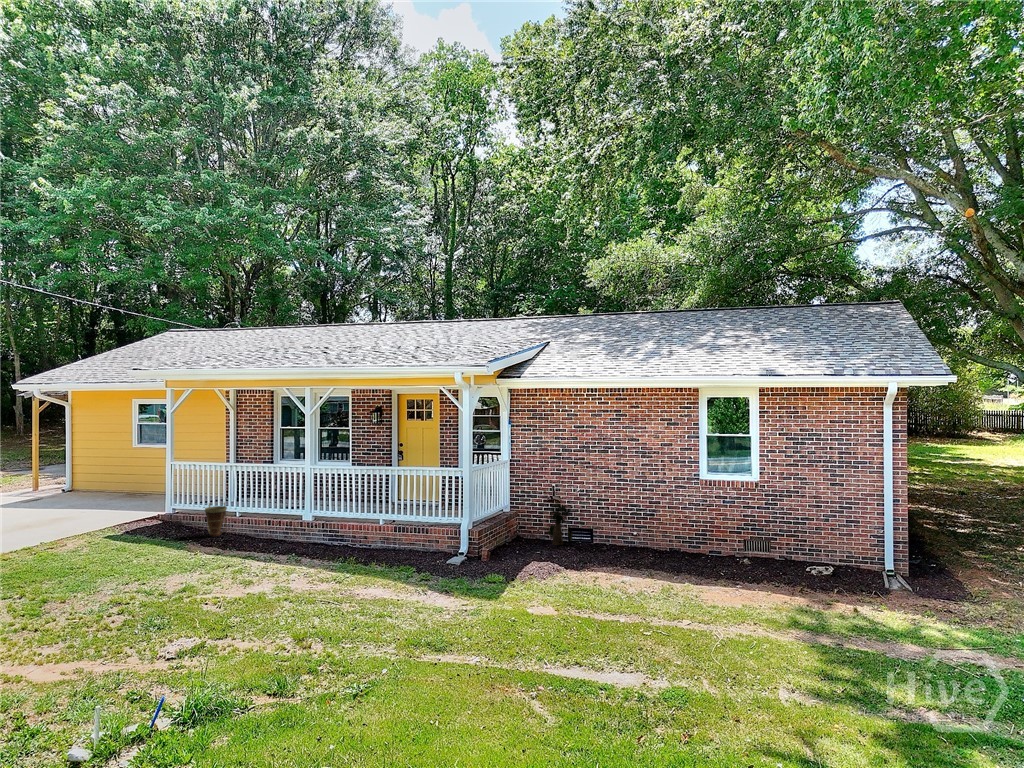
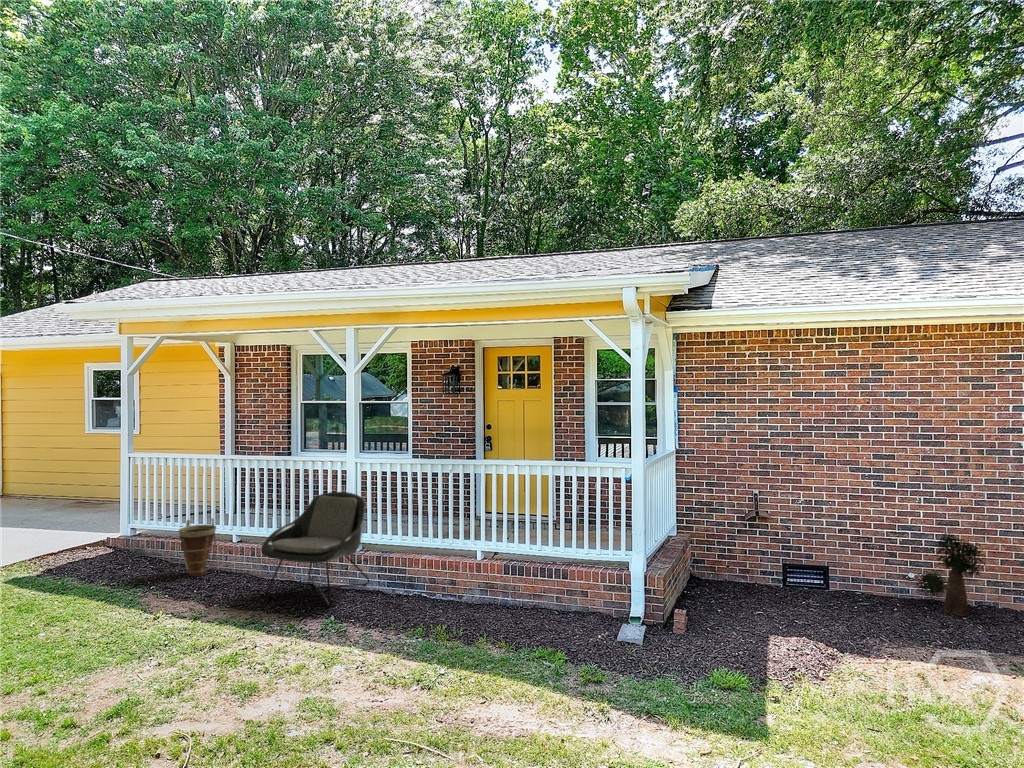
lounge chair: none [254,486,318,549] -> present [261,492,369,607]
potted plant: present [547,503,572,545] -> present [916,533,986,616]

